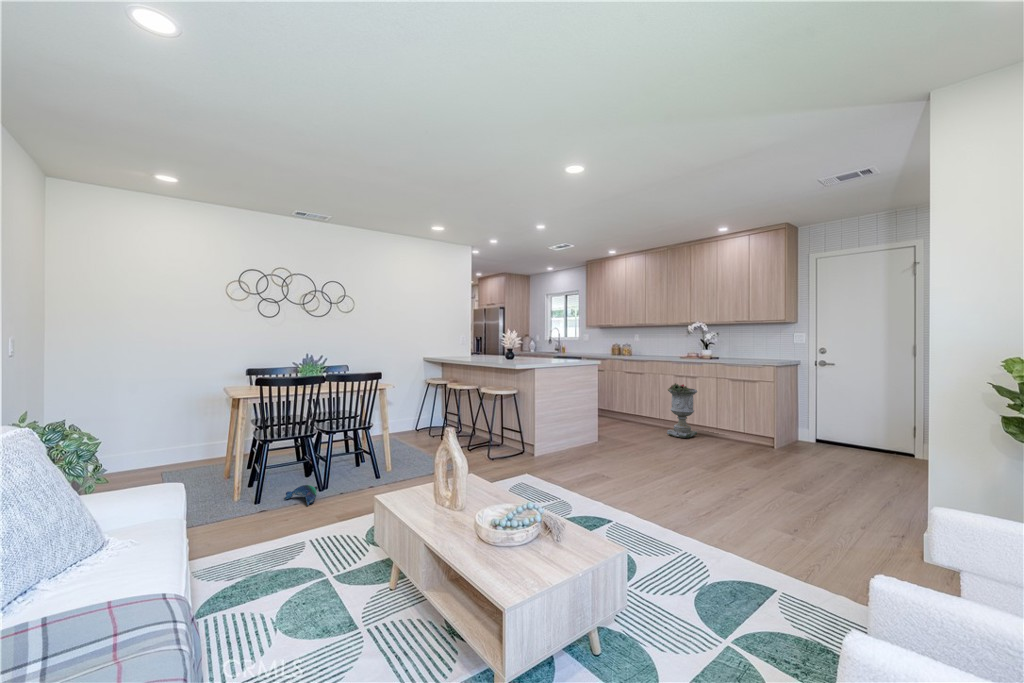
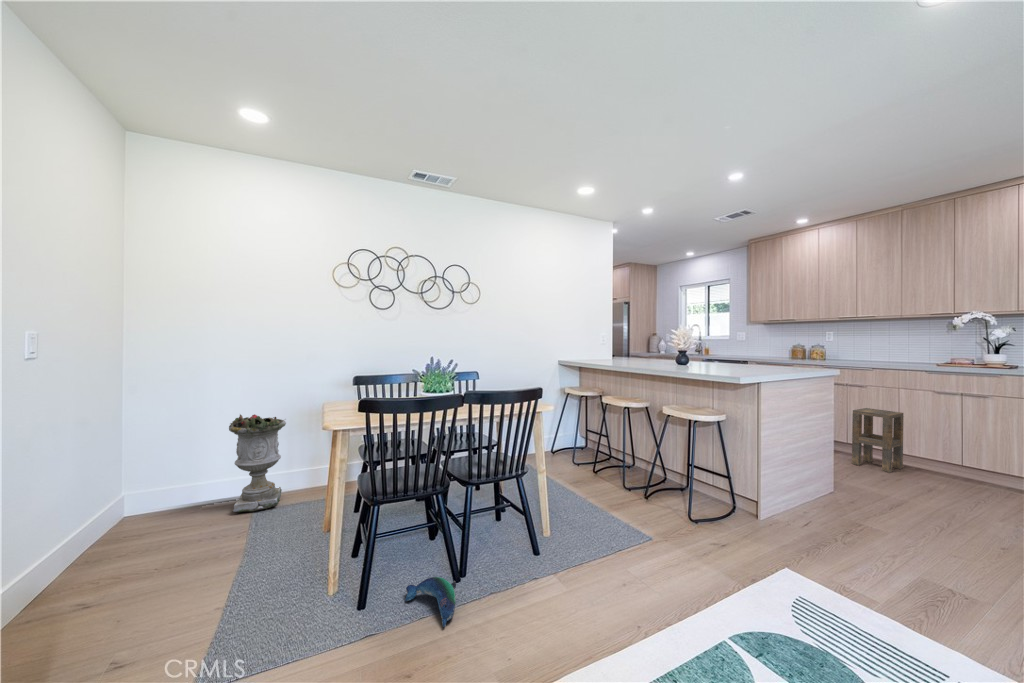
planter: present [667,383,697,438] -> present [229,414,286,512]
side table: none [630,388,659,431] -> present [852,408,904,473]

